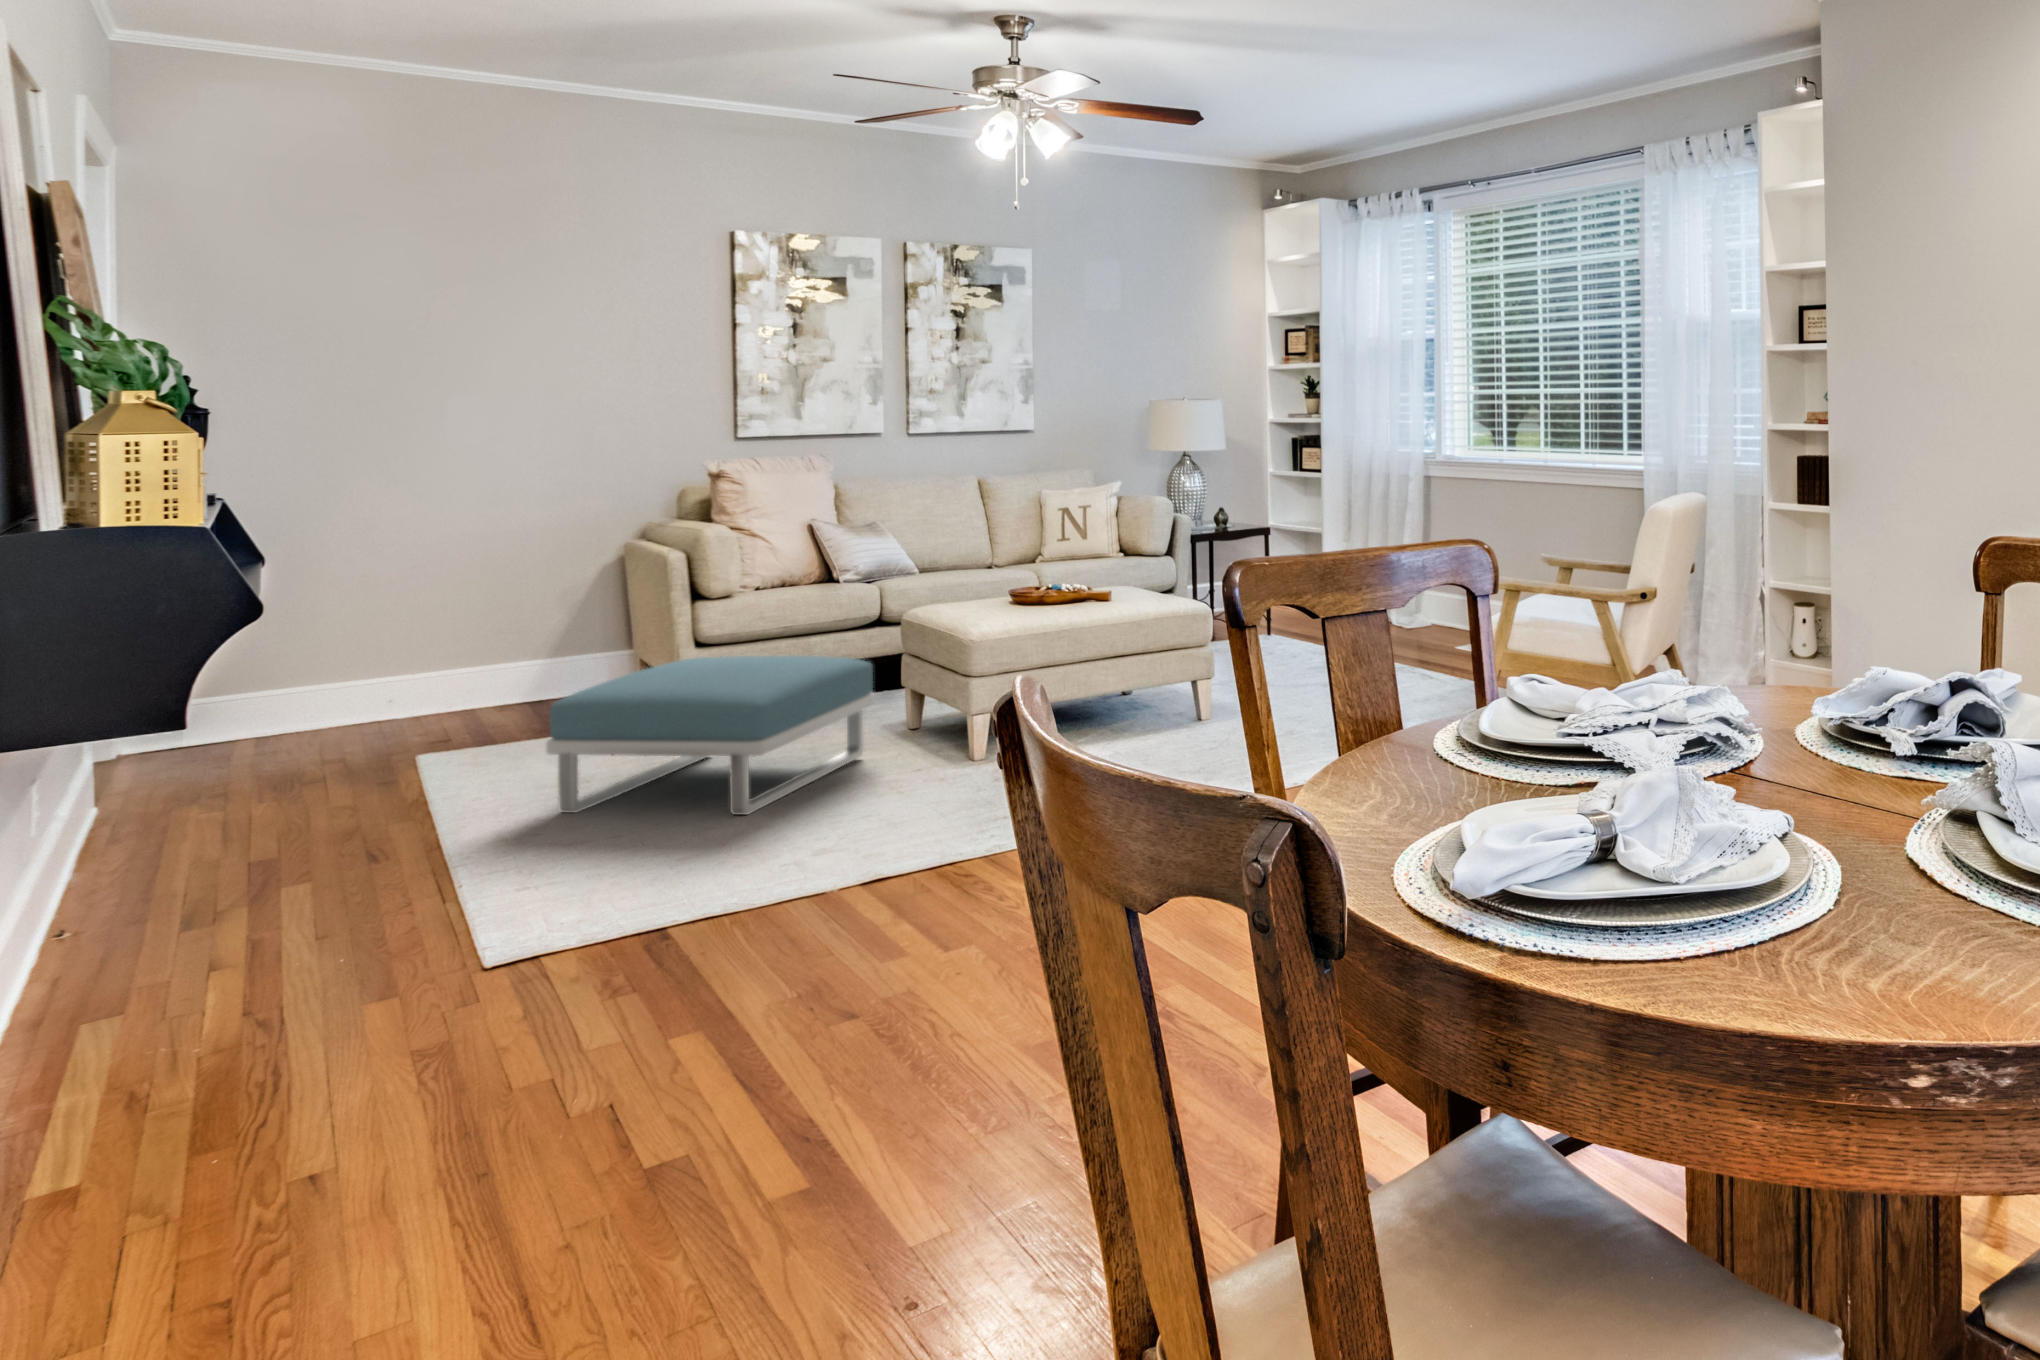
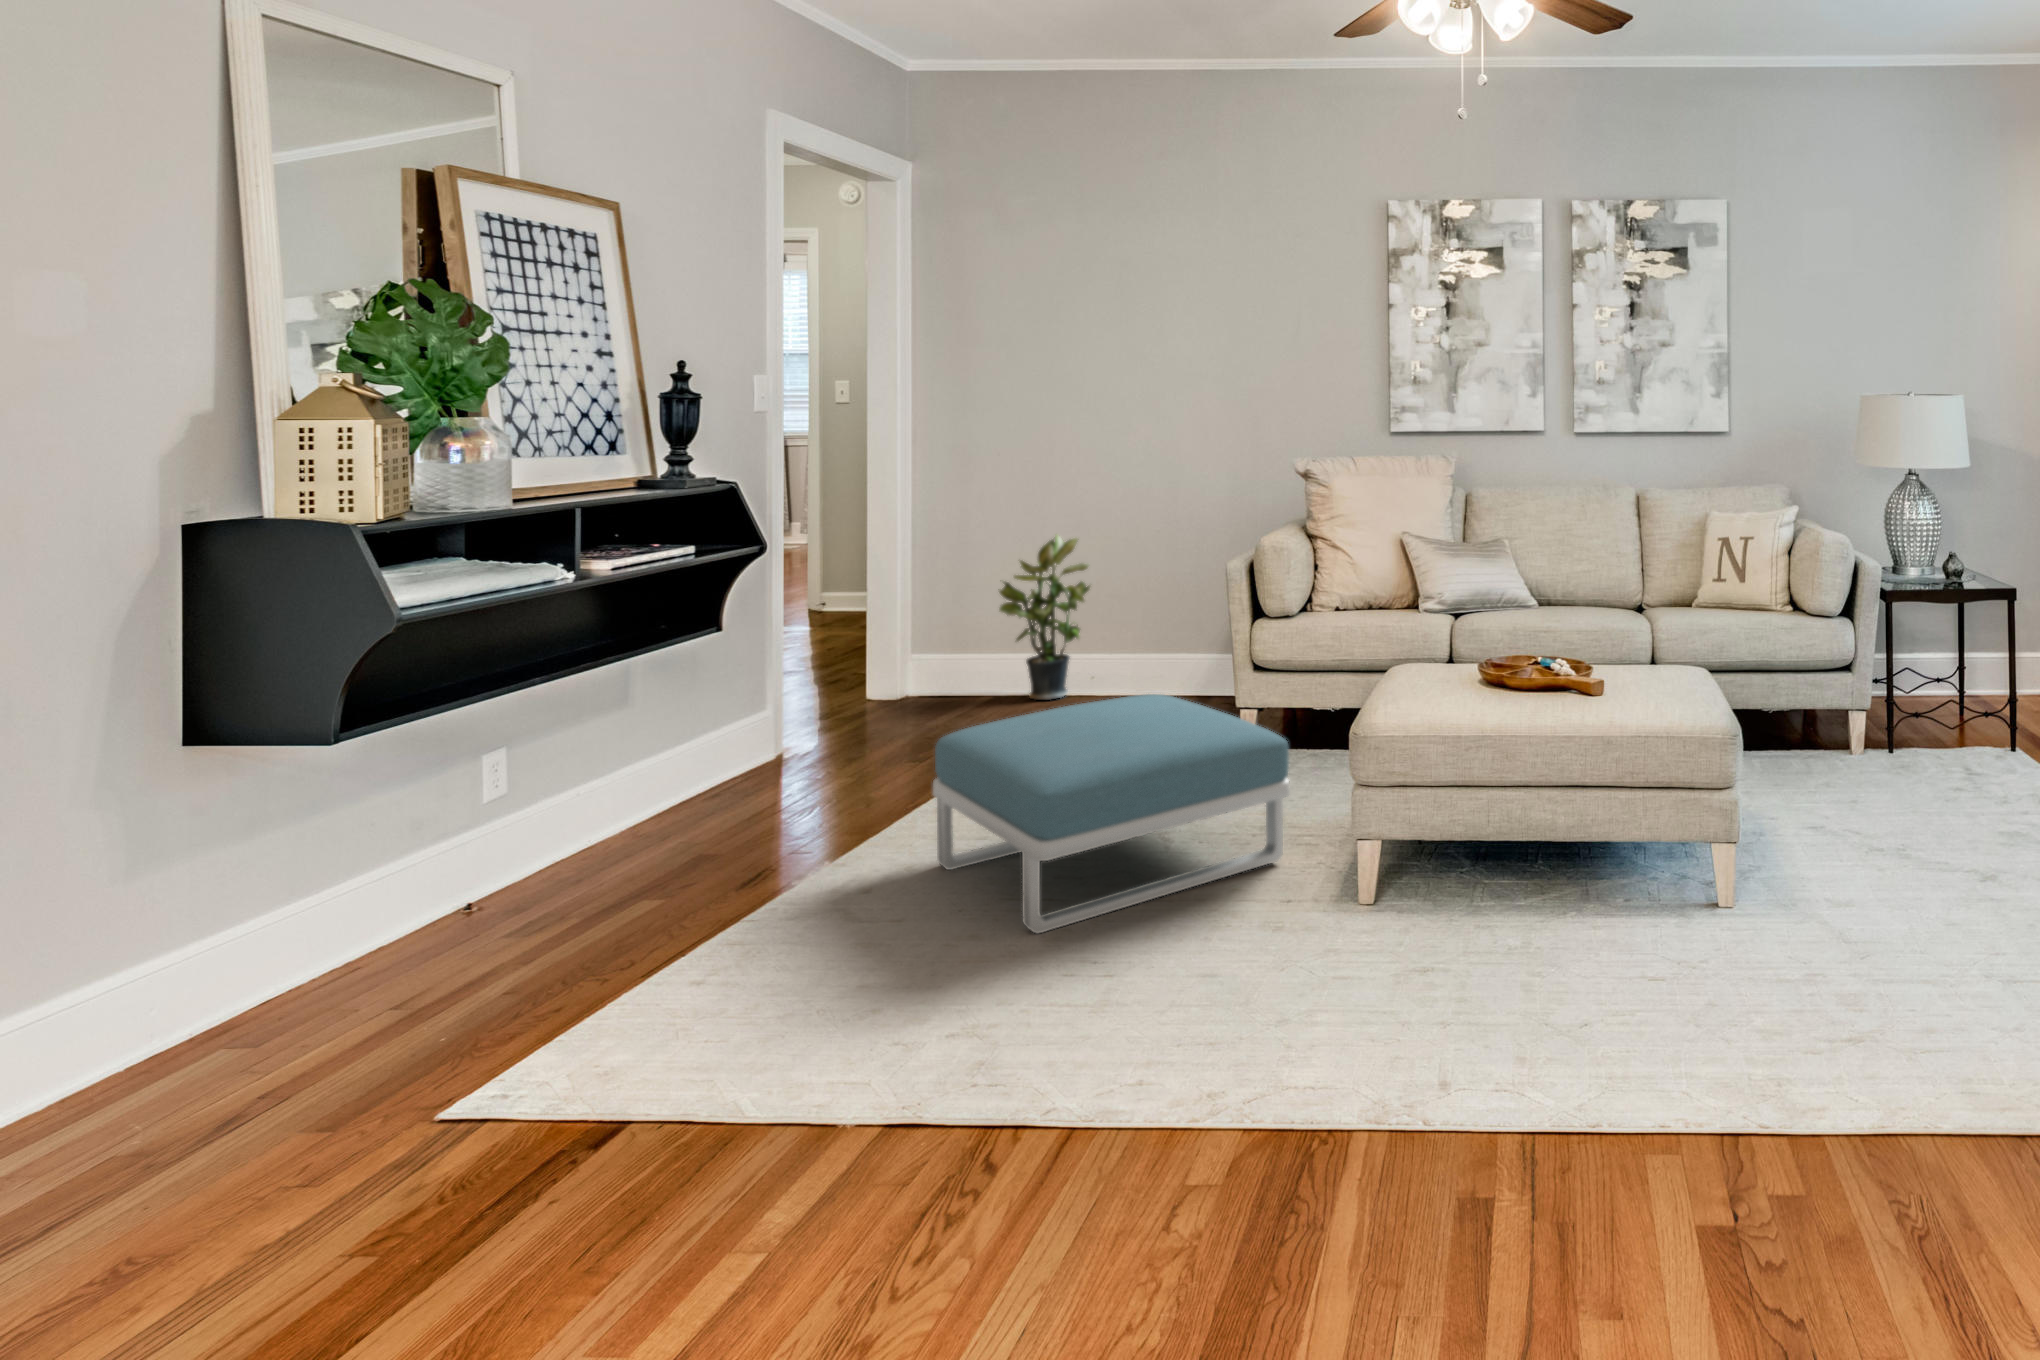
potted plant: none [292,558,412,733] -> present [998,535,1090,700]

